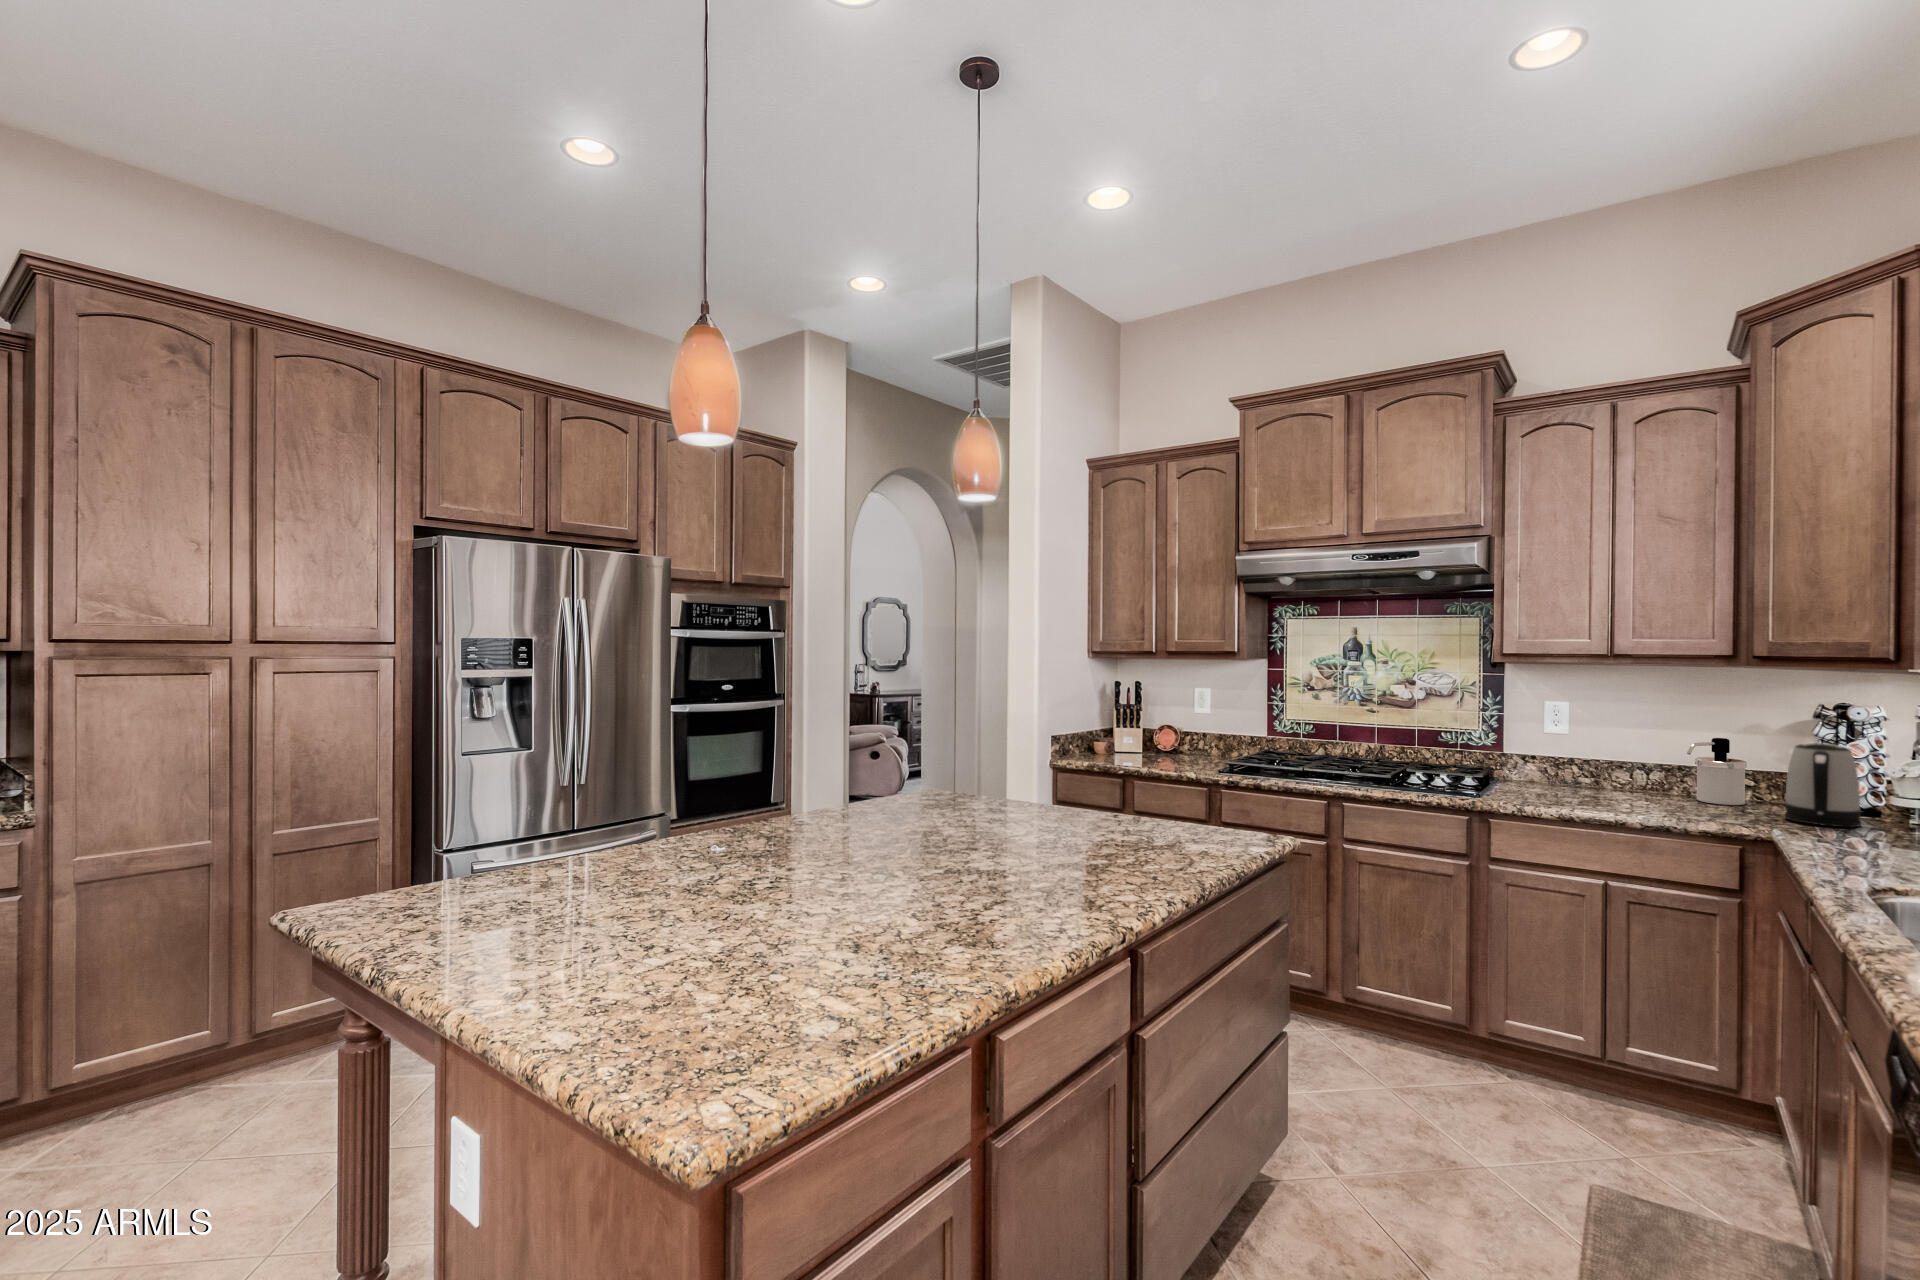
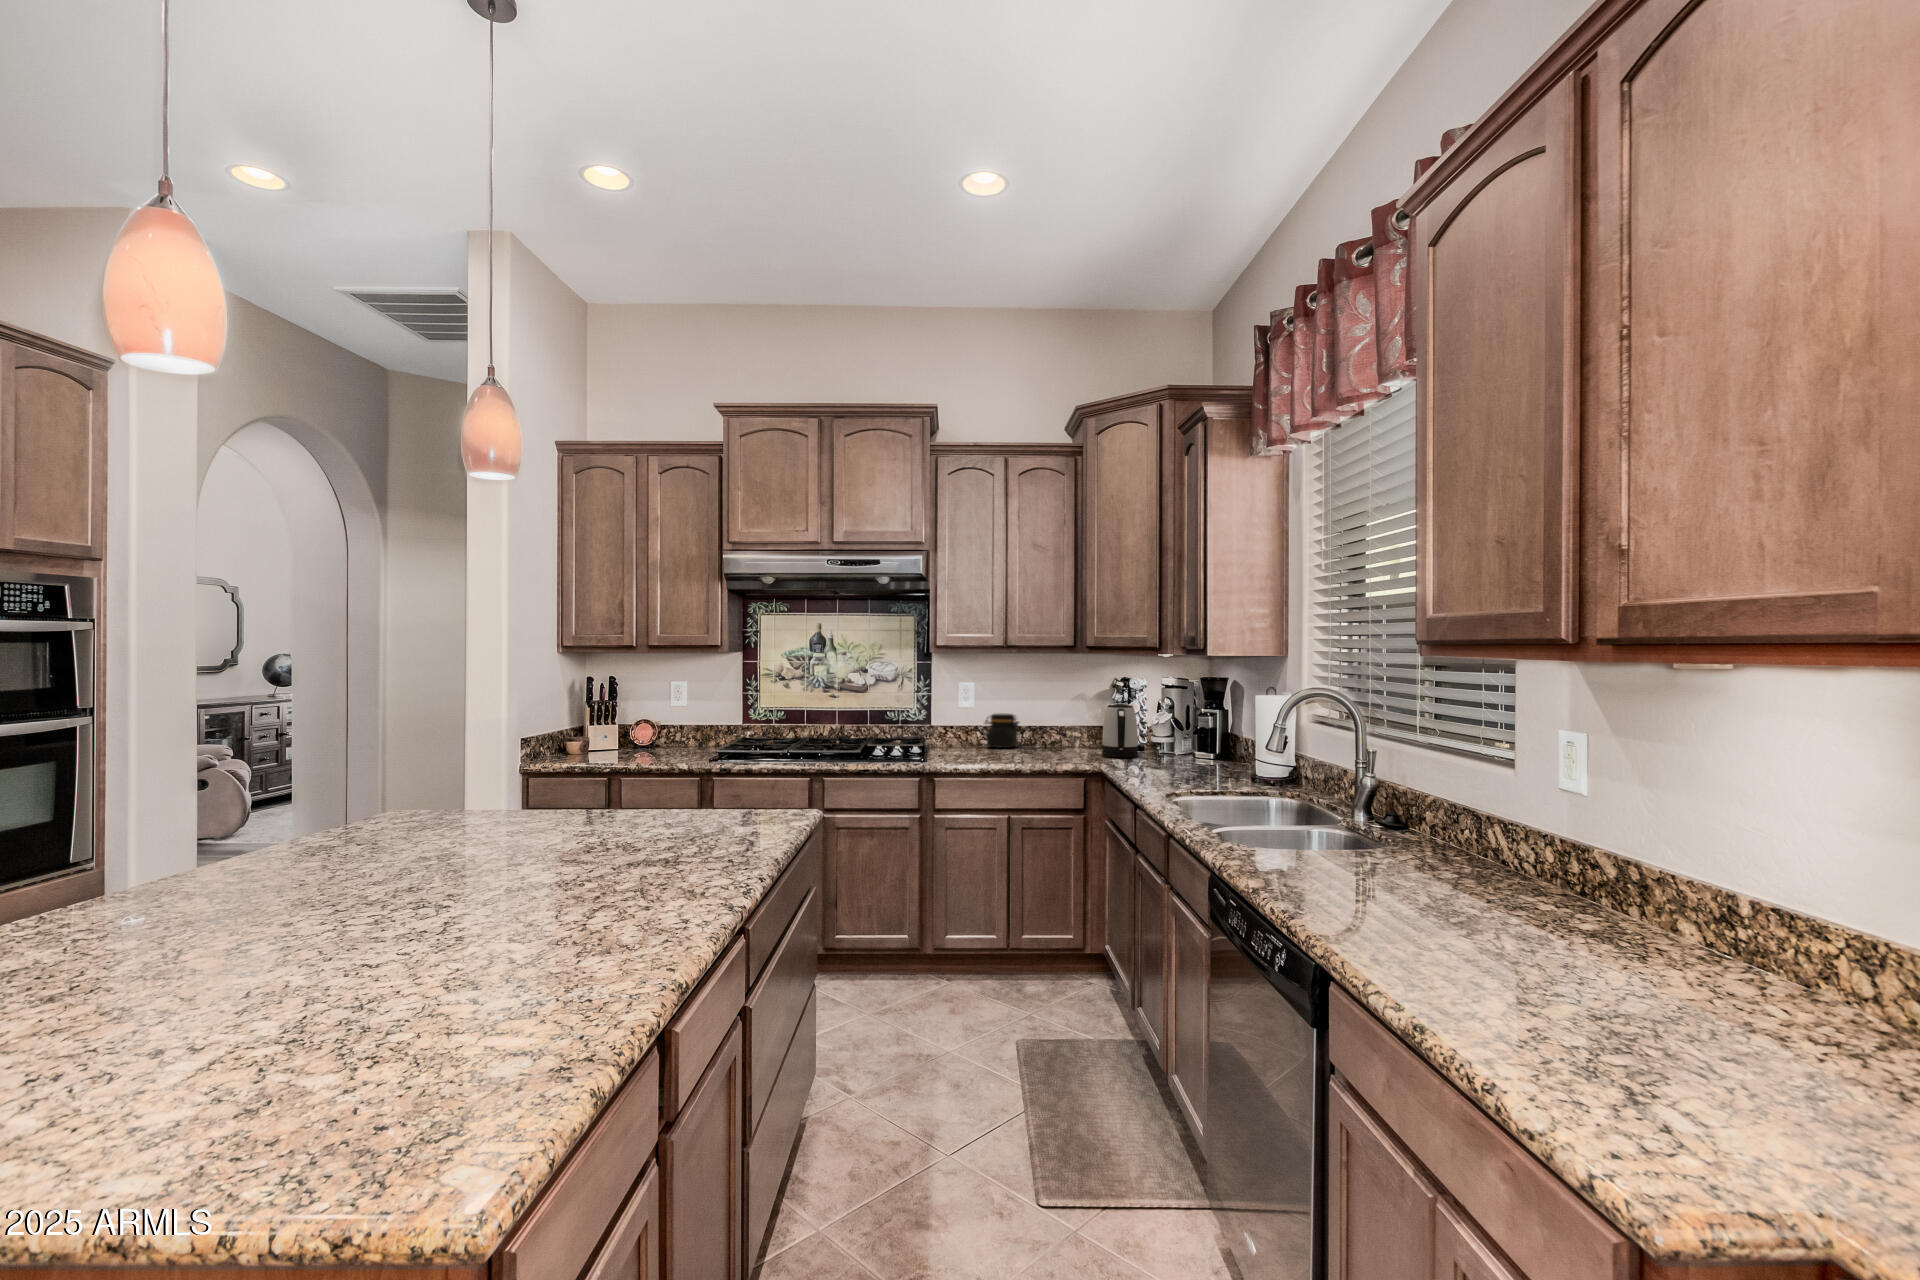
soap dispenser: present [1687,738,1747,805] -> none [1049,704,1078,750]
jar: none [1583,744,1643,791] -> present [985,713,1019,748]

